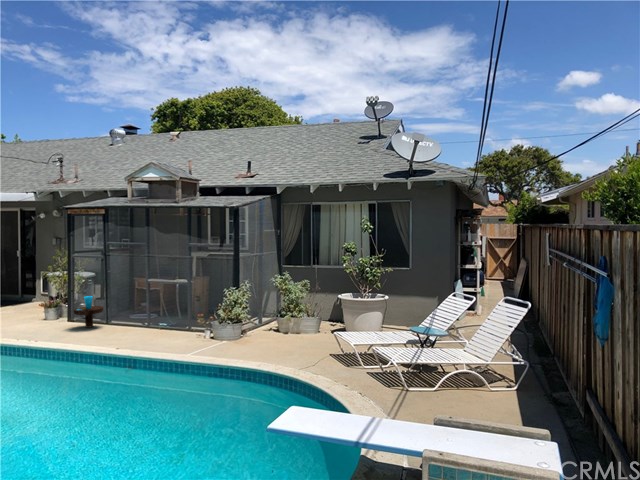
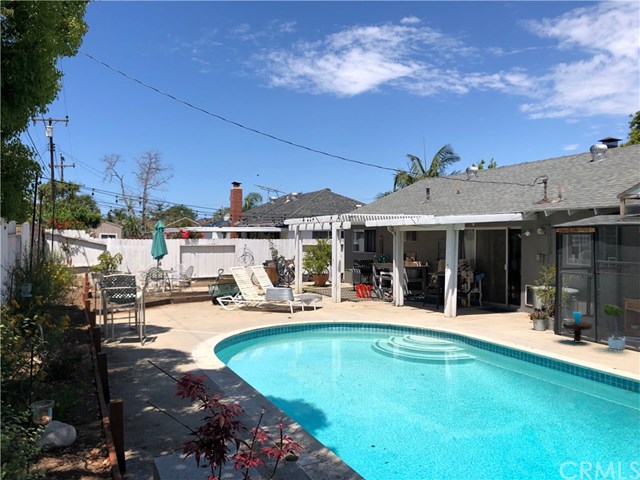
potted tree: none [113,285,134,328] -> present [603,304,625,349]

